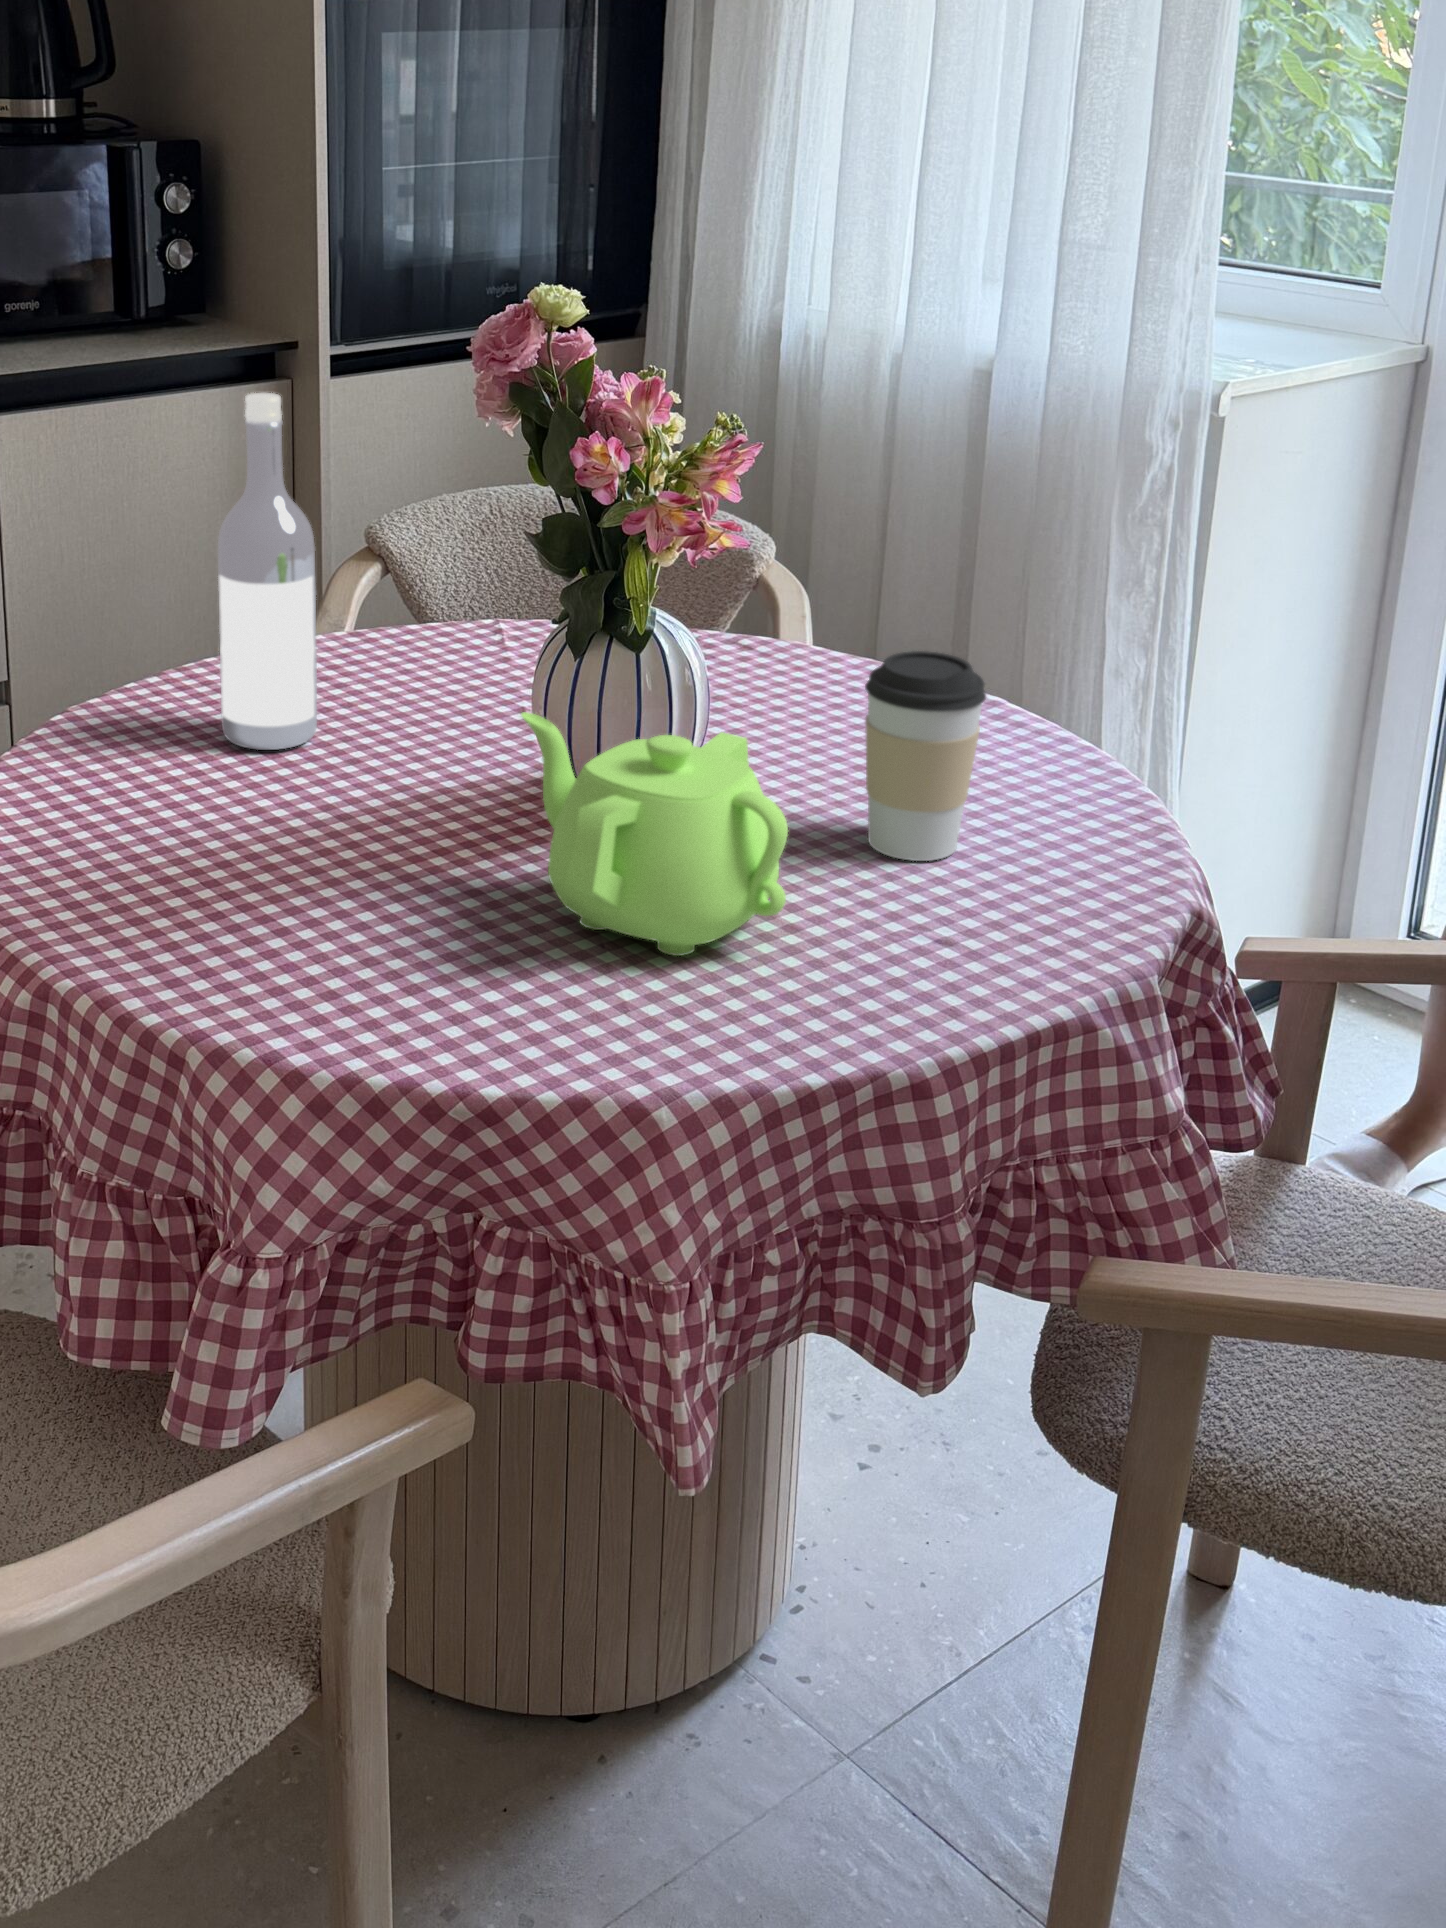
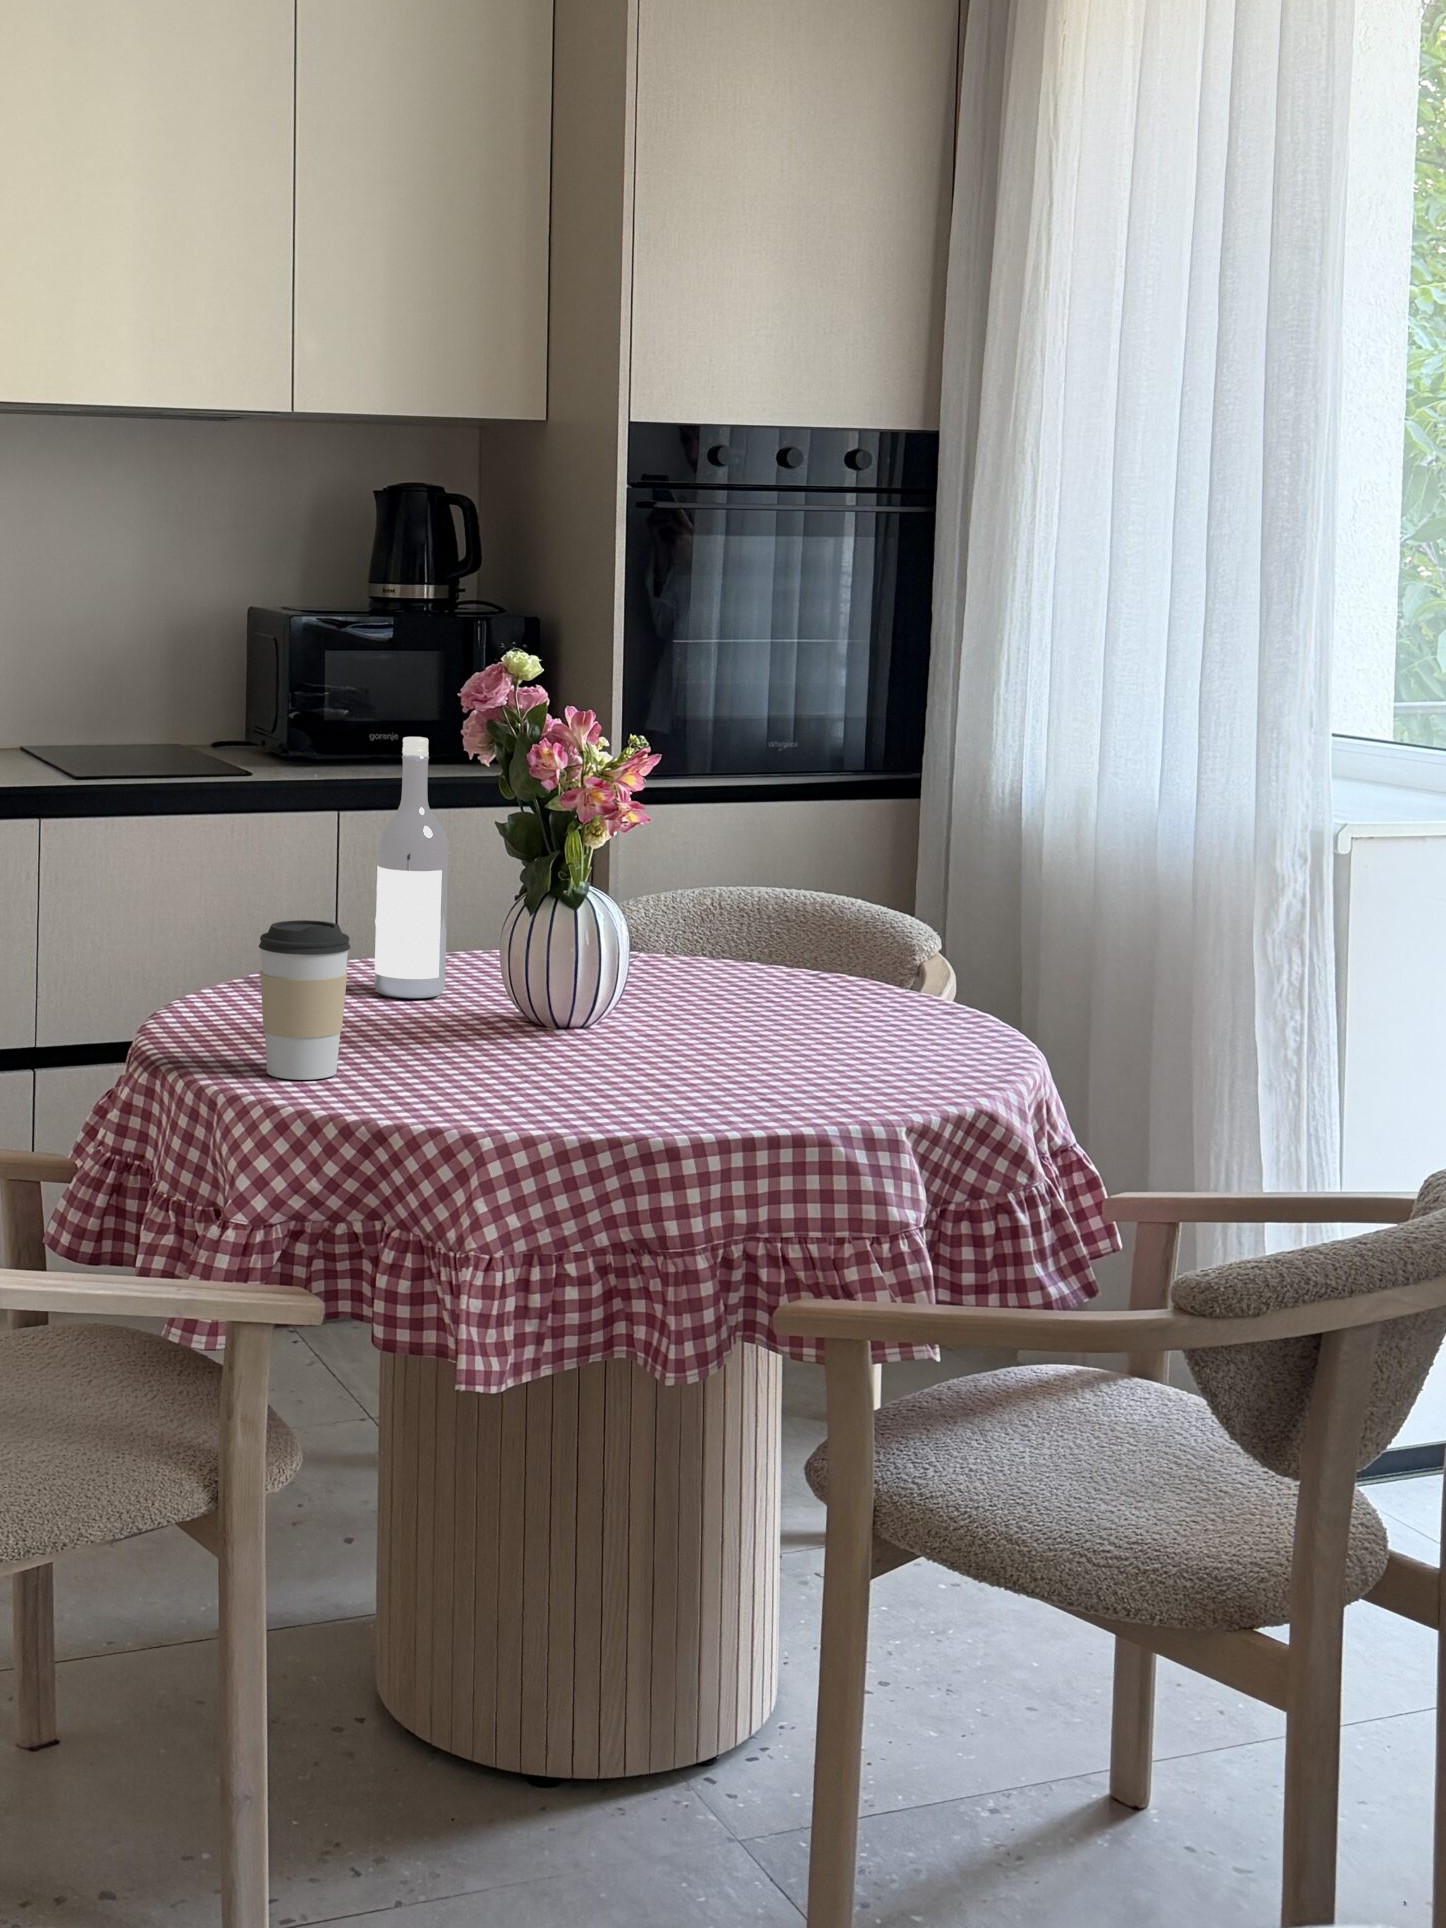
coffee cup: present [865,651,986,861] -> present [259,920,350,1080]
teapot: present [521,712,788,956] -> none [494,933,673,1092]

